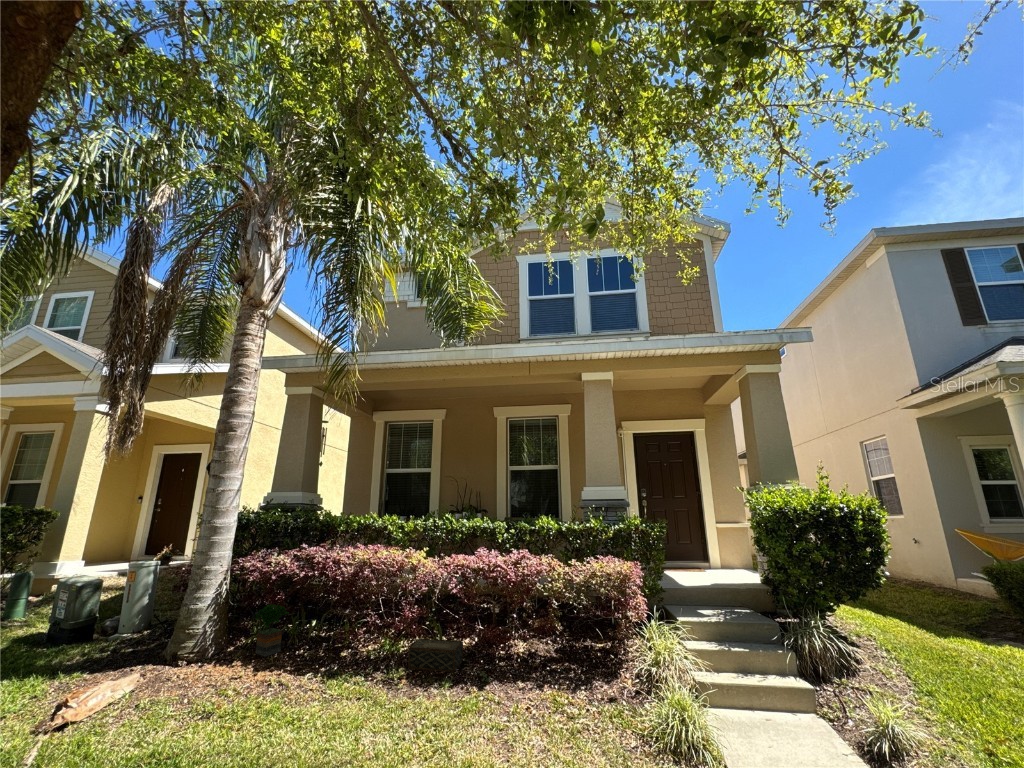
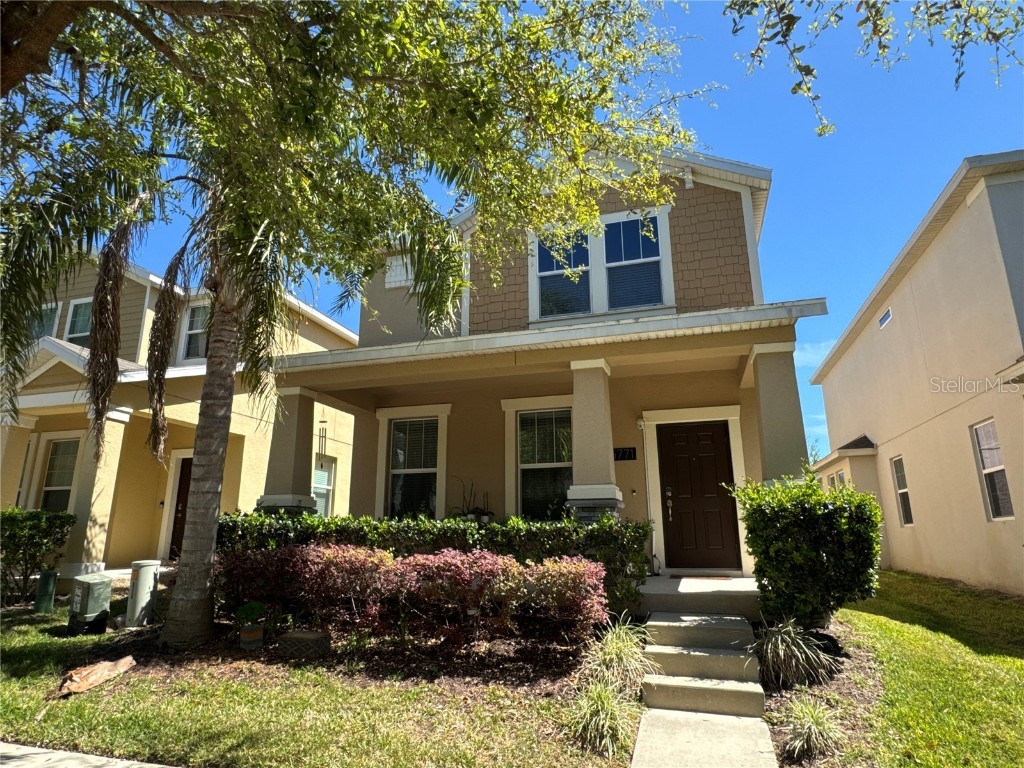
woven basket: present [408,639,463,672] -> present [278,630,331,659]

